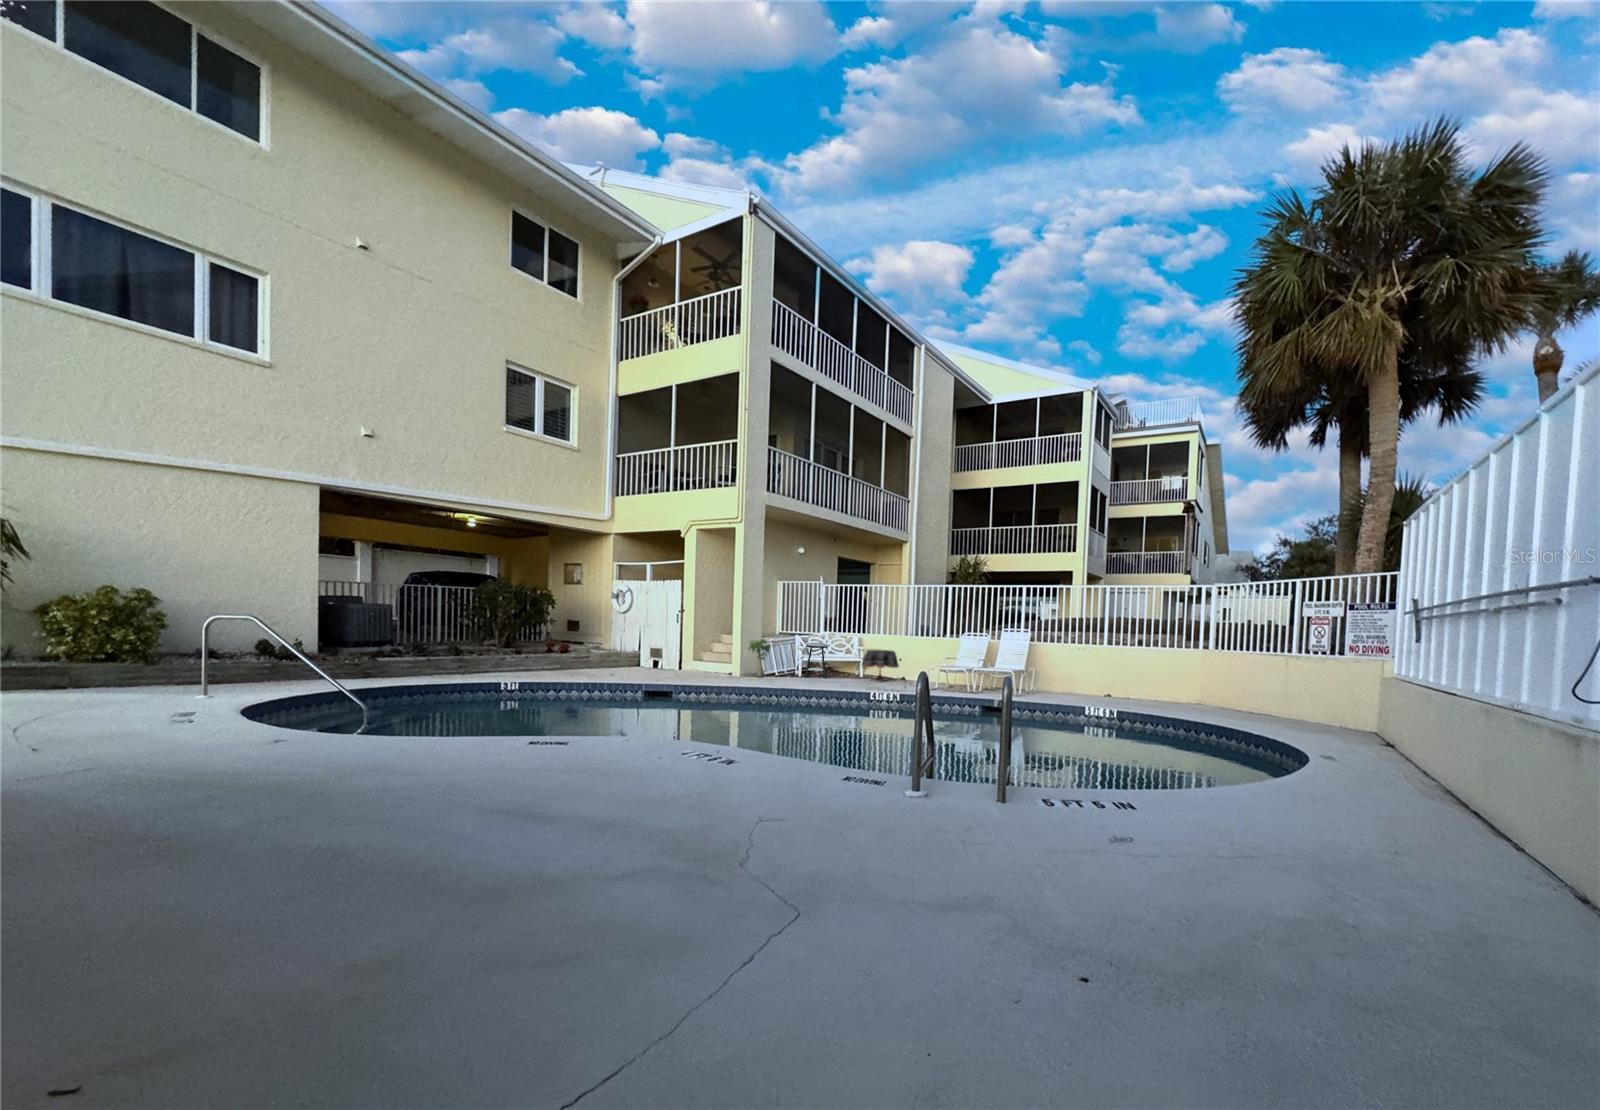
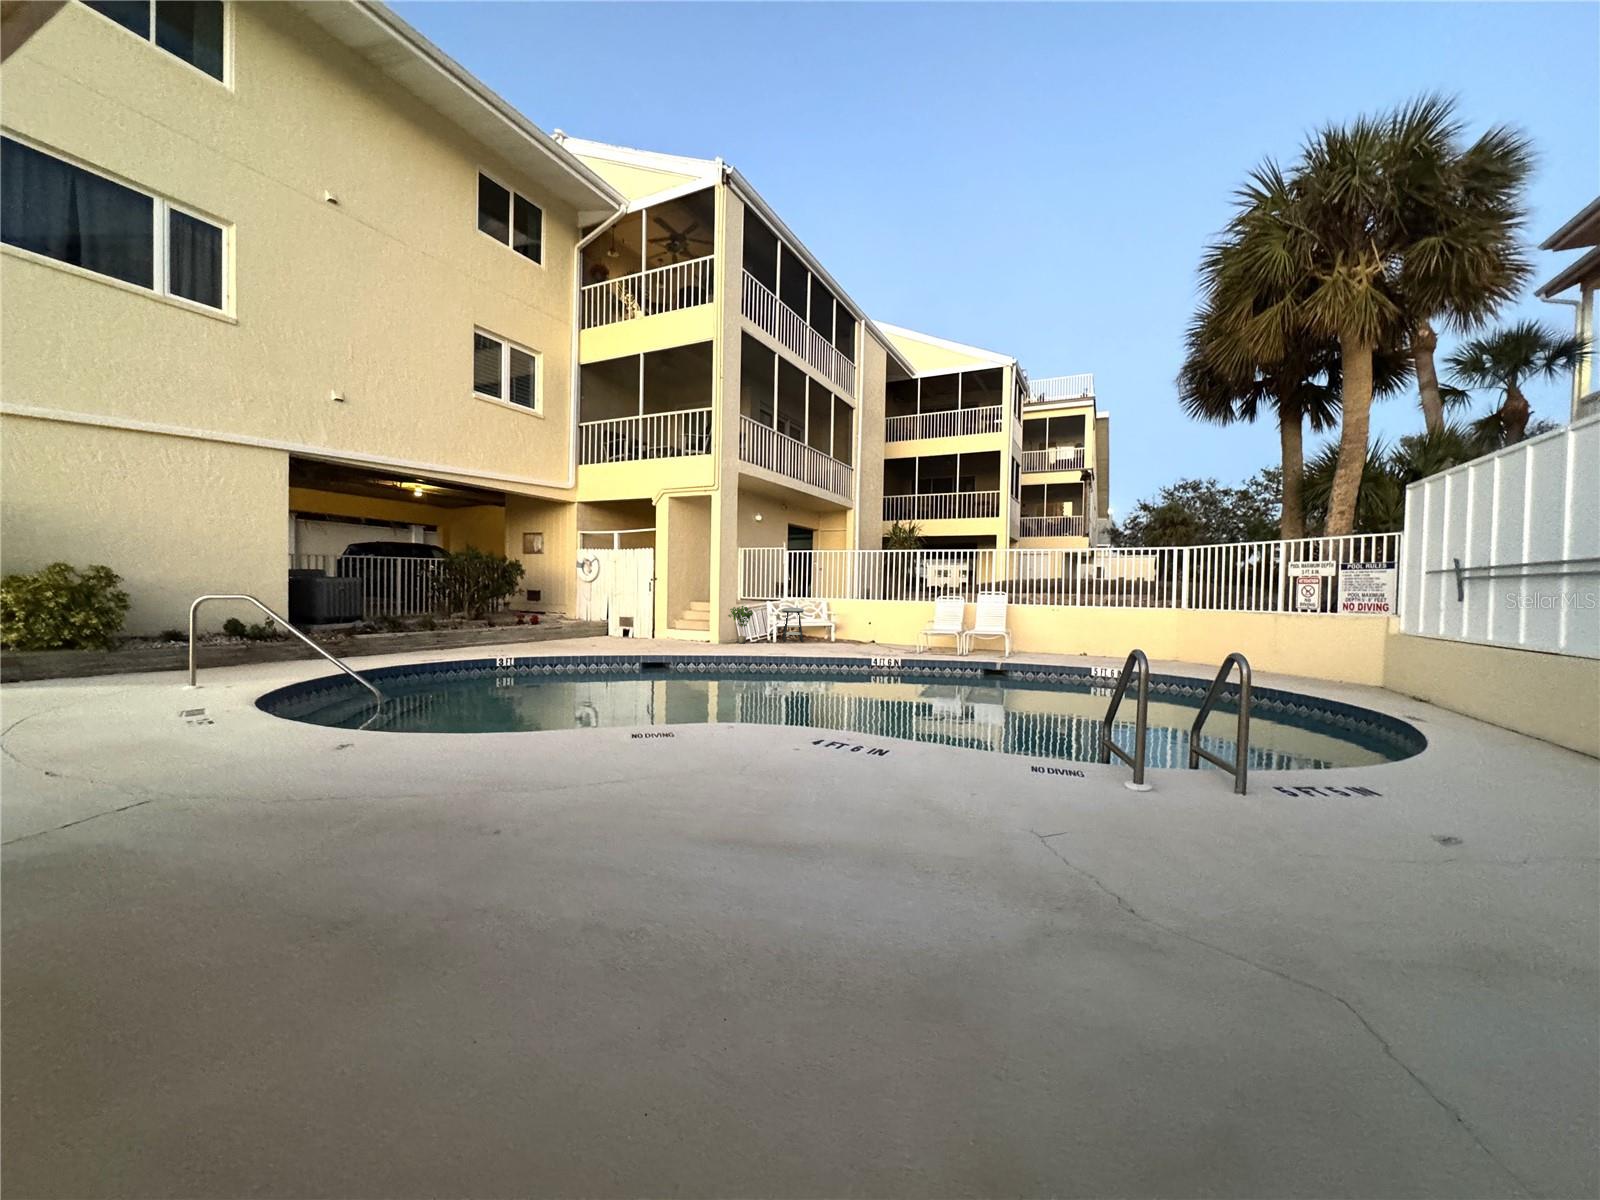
side table: present [862,650,899,681] -> none [837,613,873,644]

